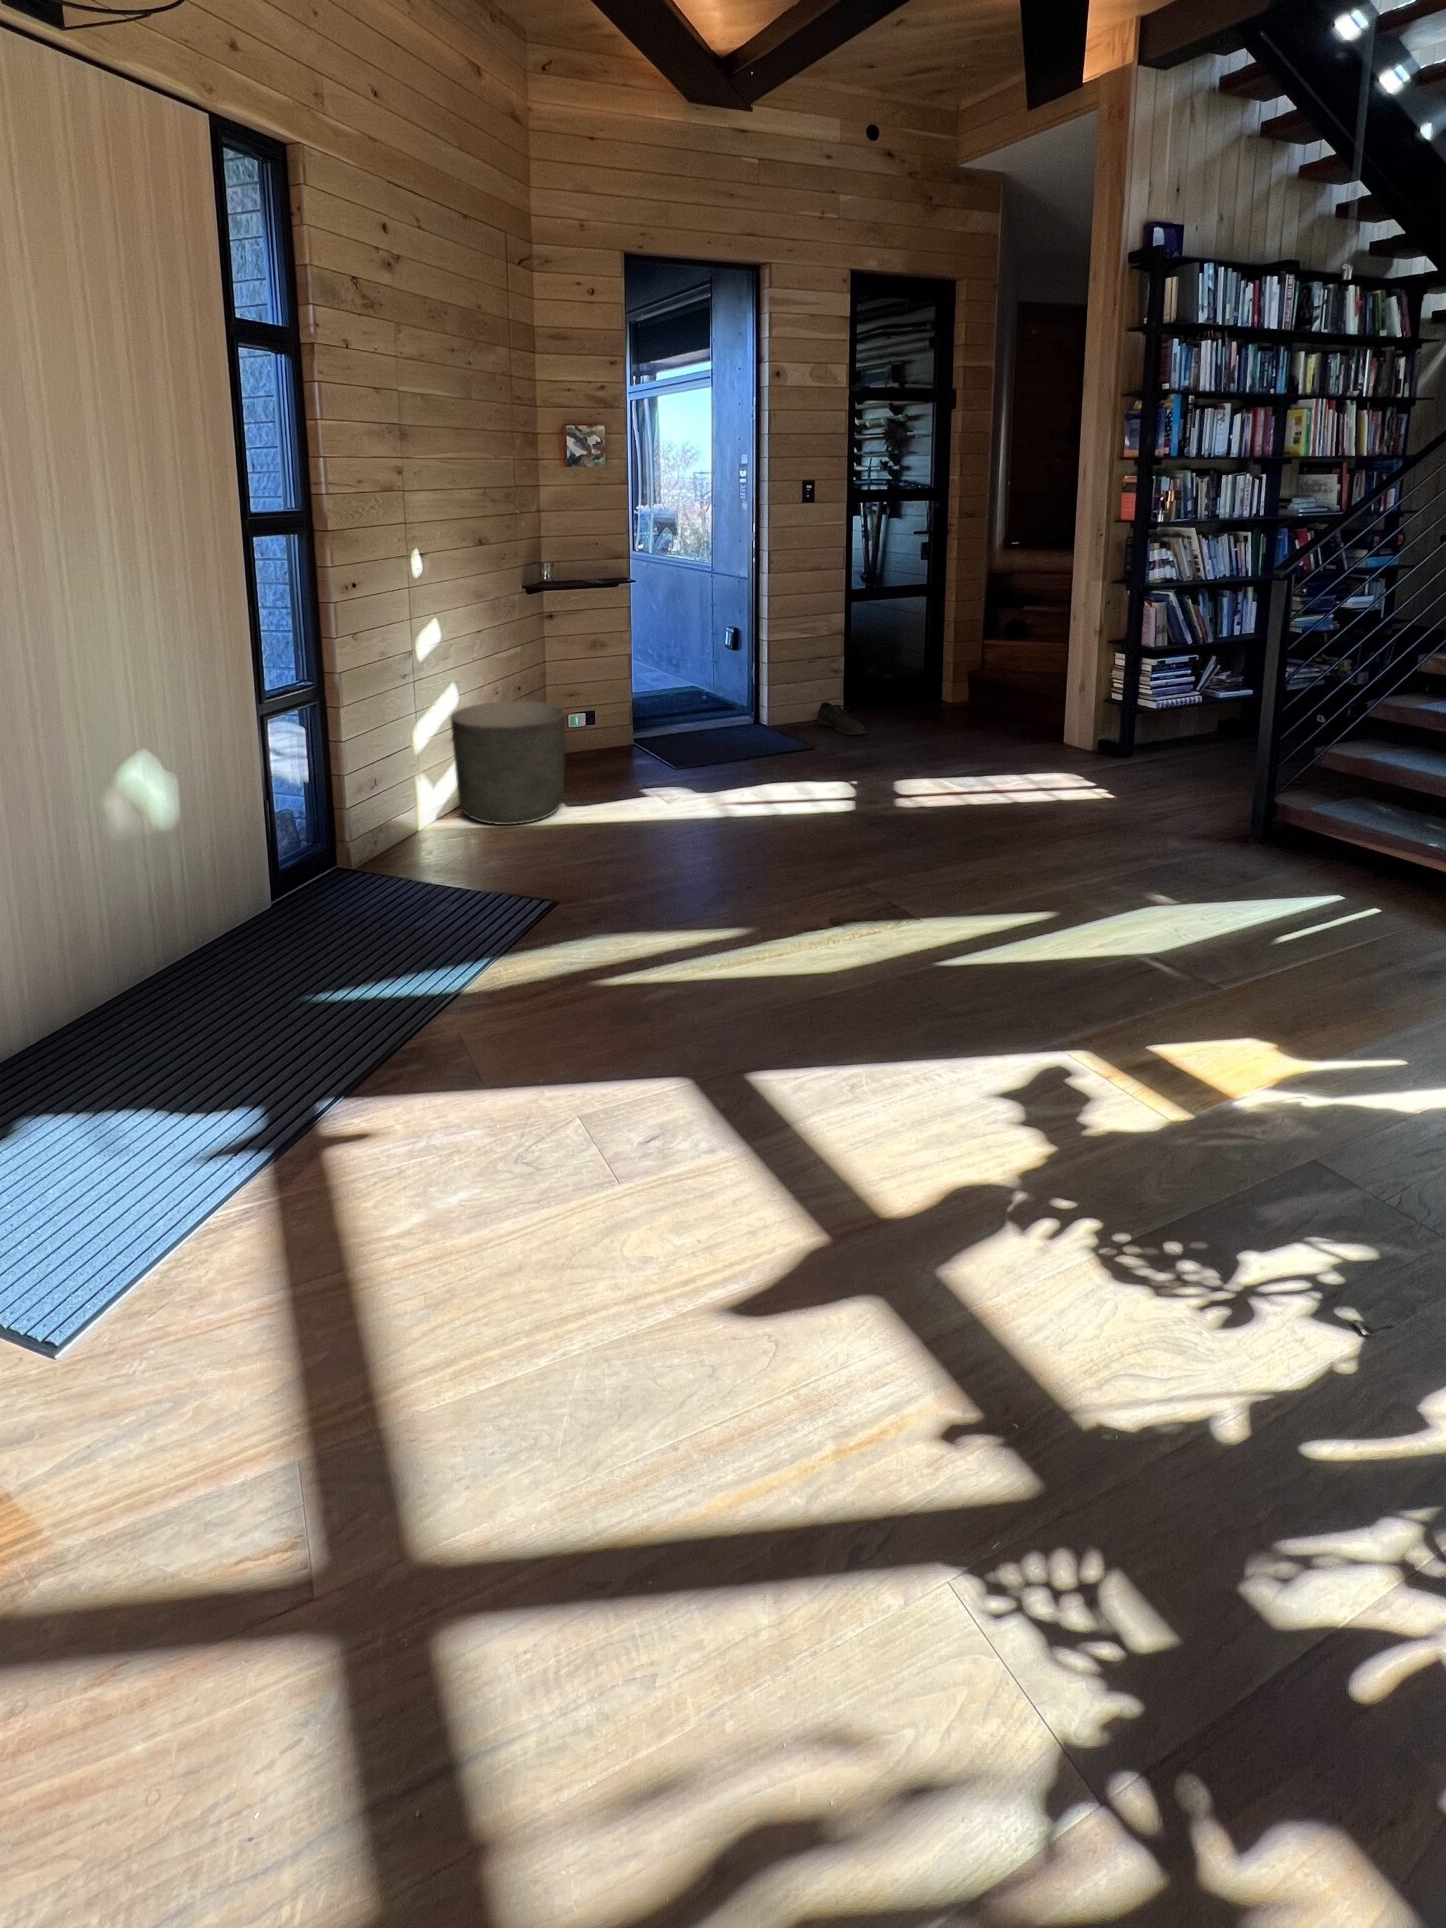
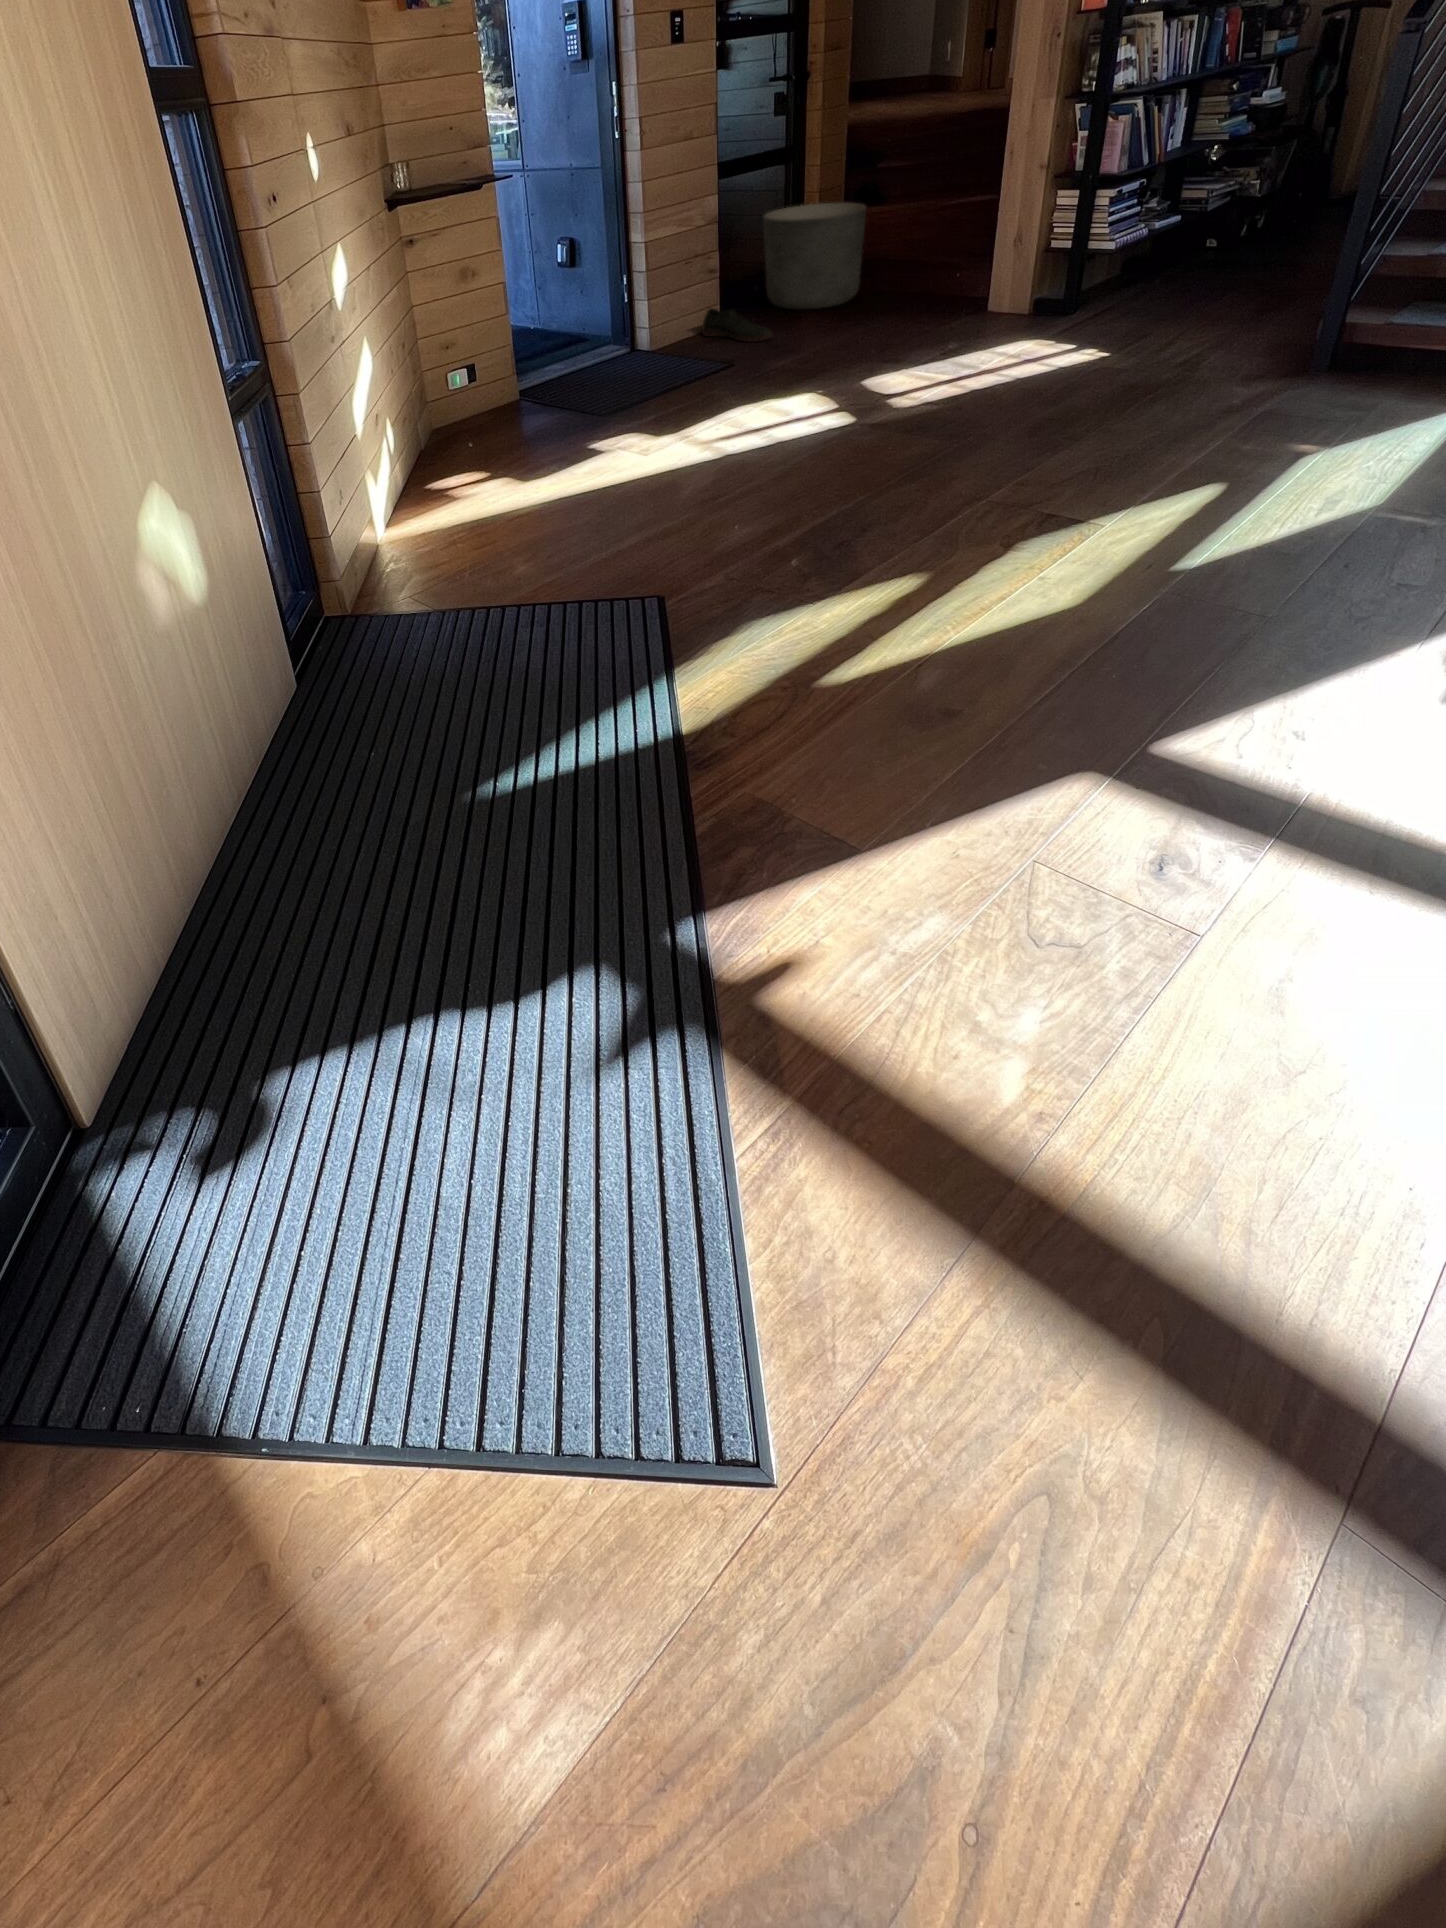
planter: present [450,701,566,825] -> present [763,203,866,310]

